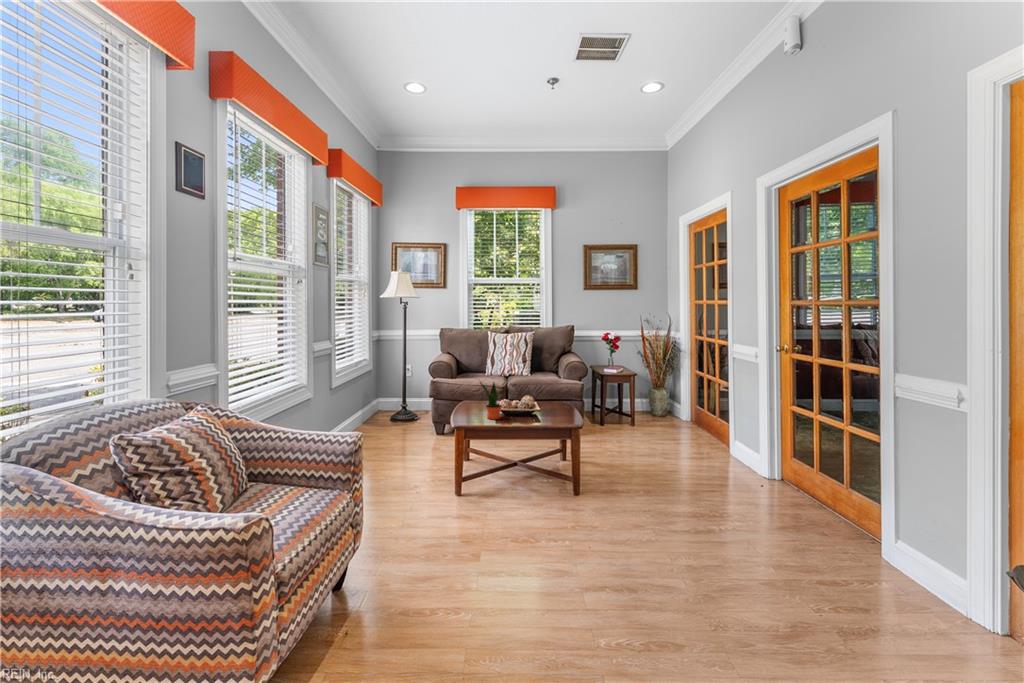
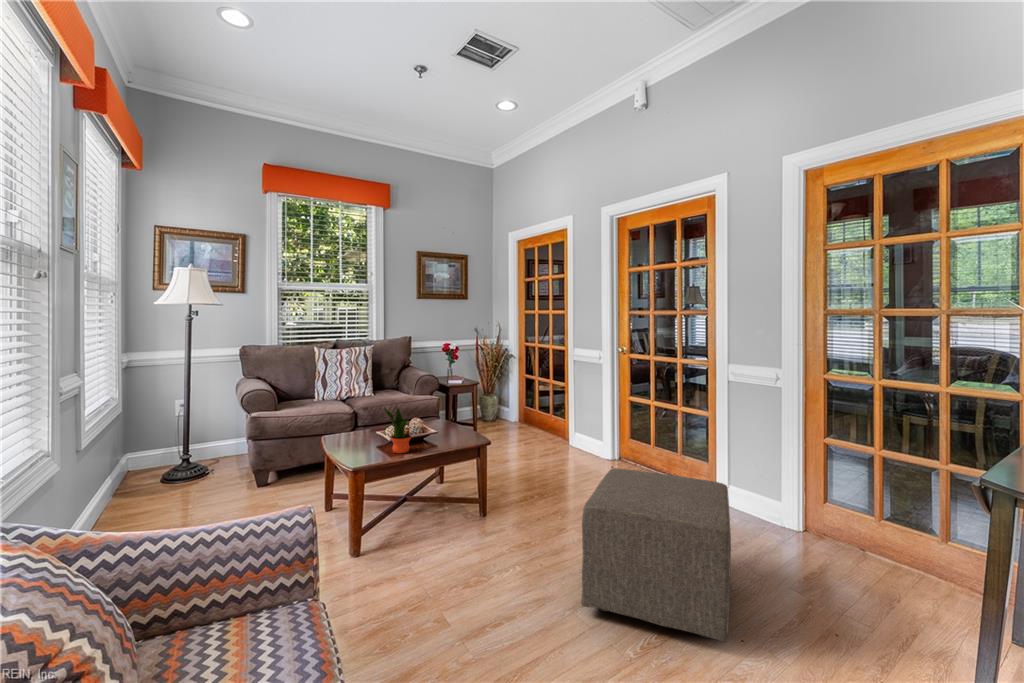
ottoman: none [570,458,747,628] -> present [582,468,731,642]

